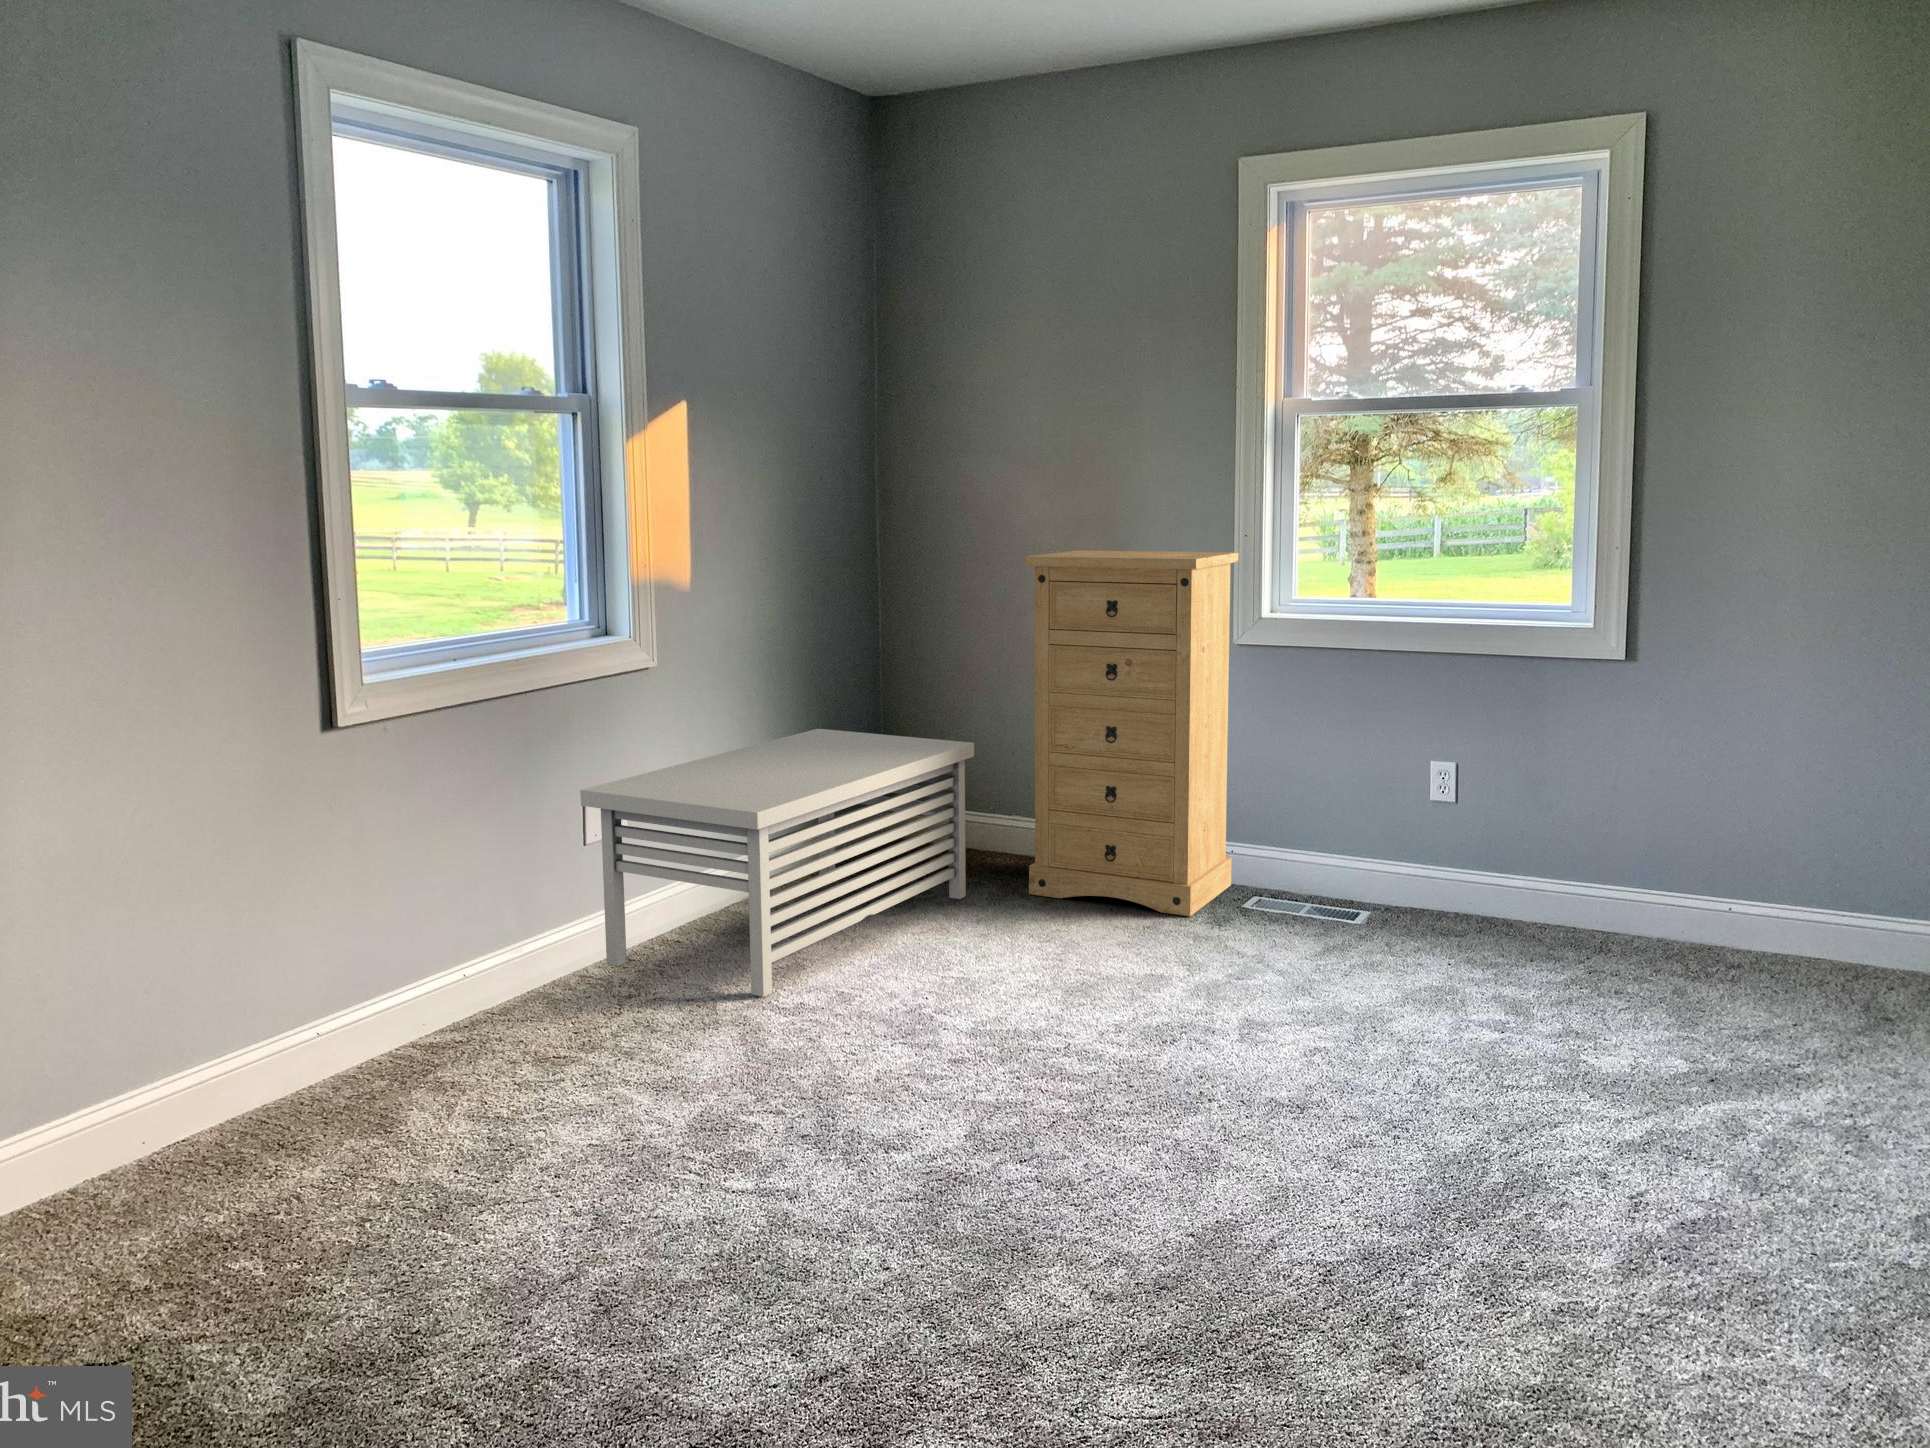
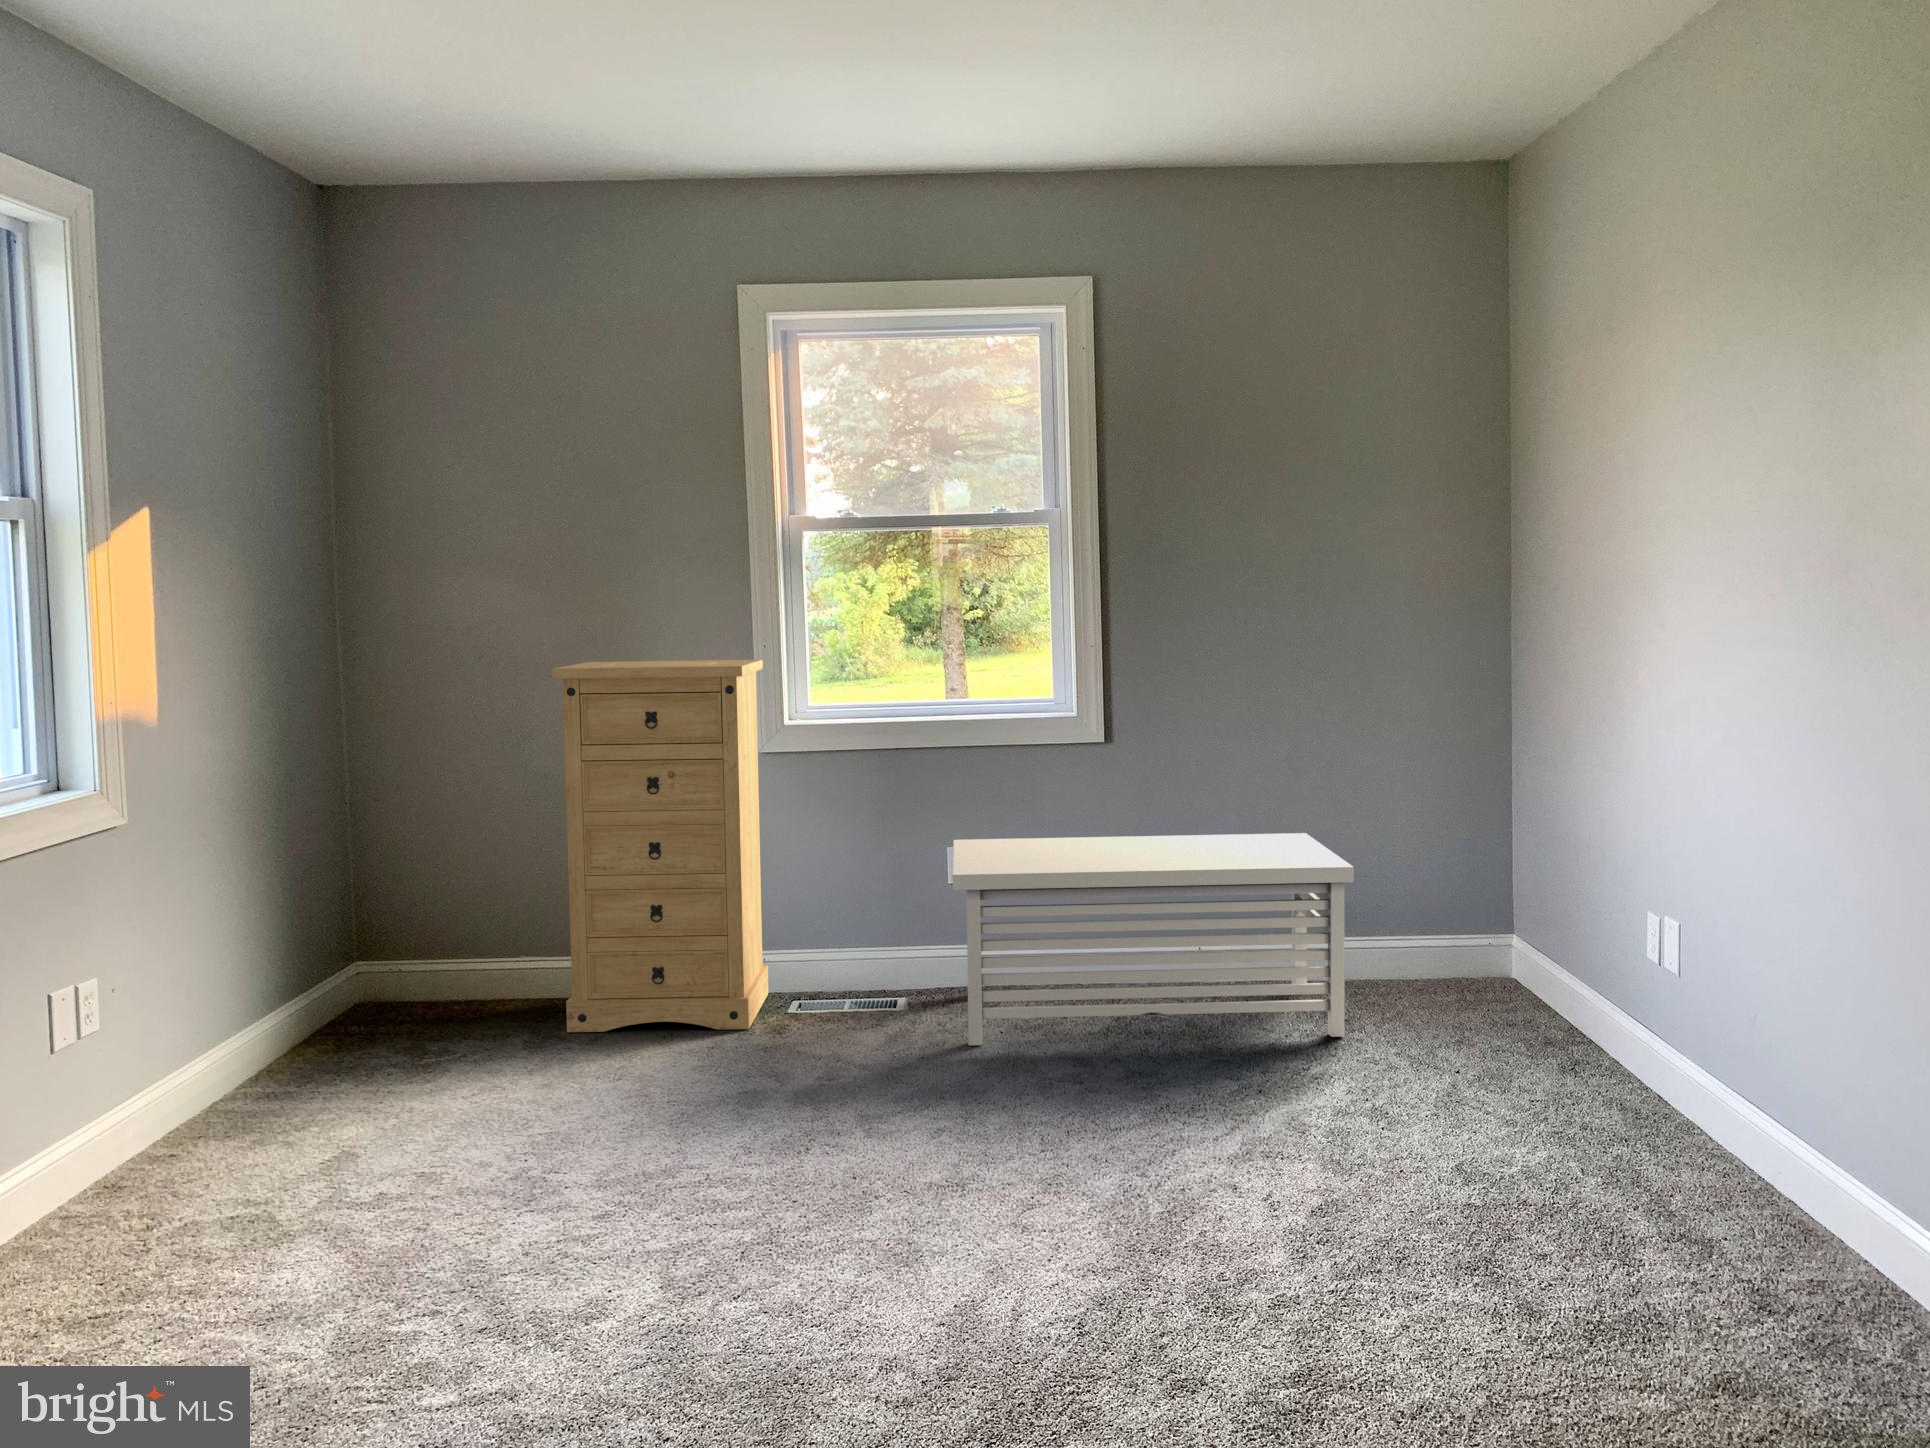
storage bench: present [580,729,974,997] -> present [952,833,1354,1046]

